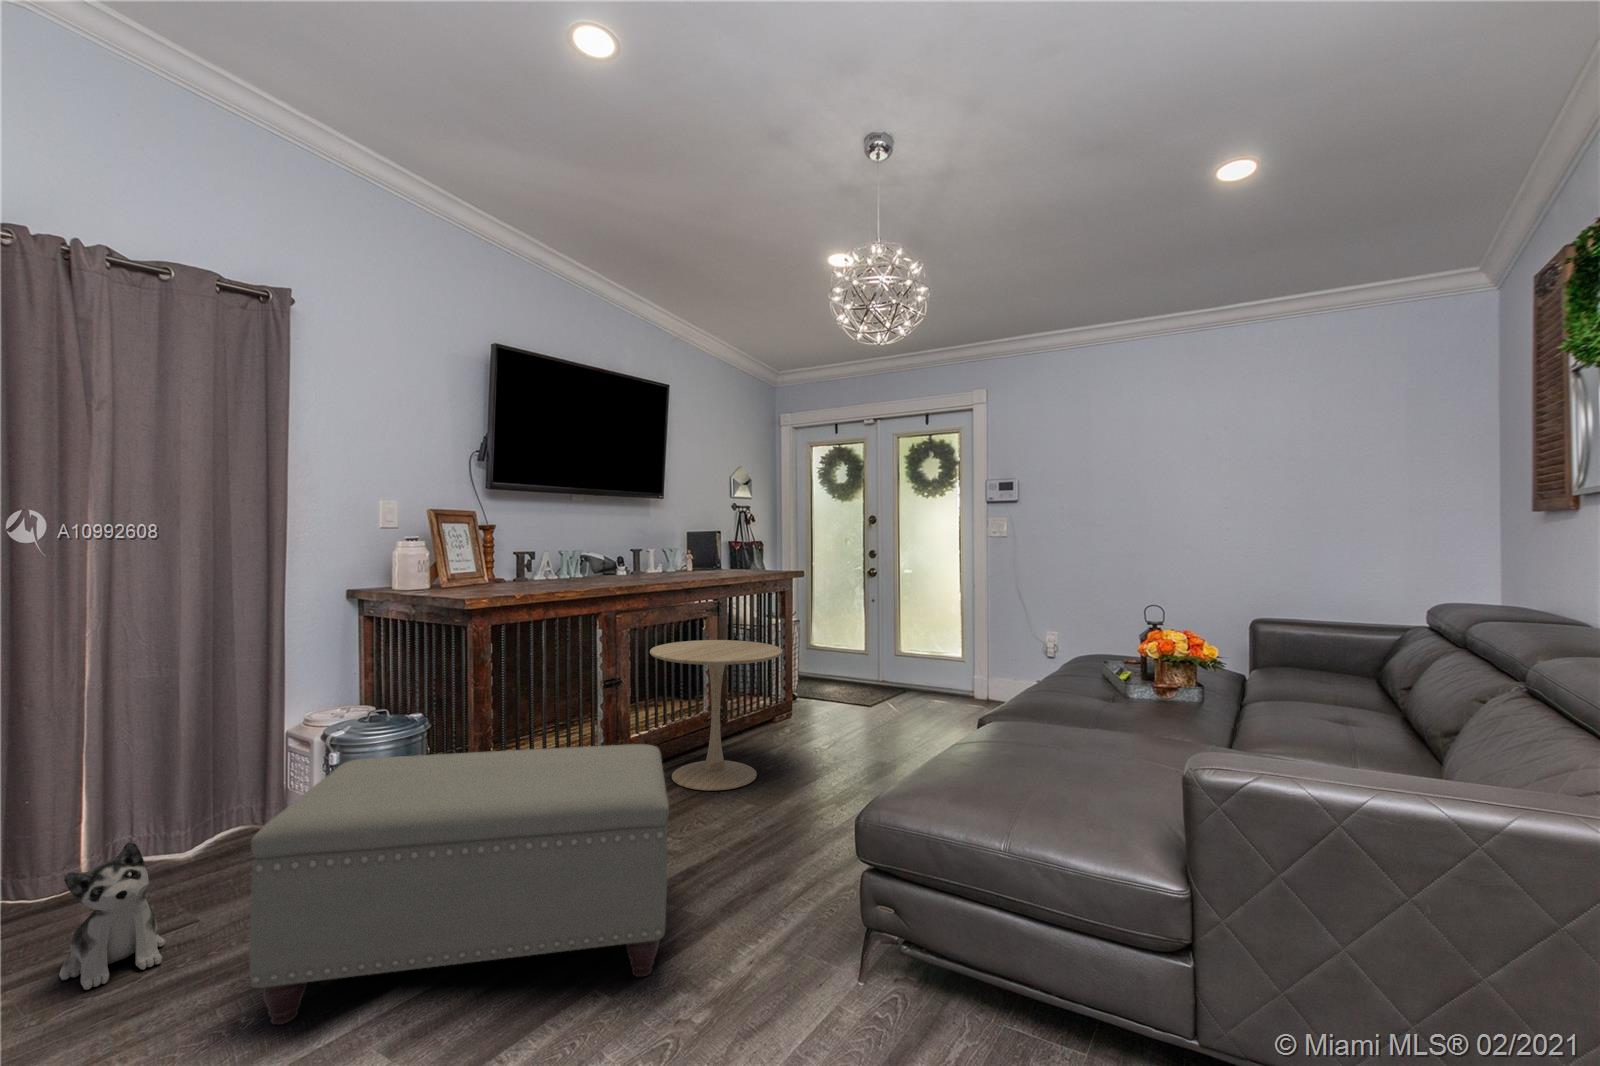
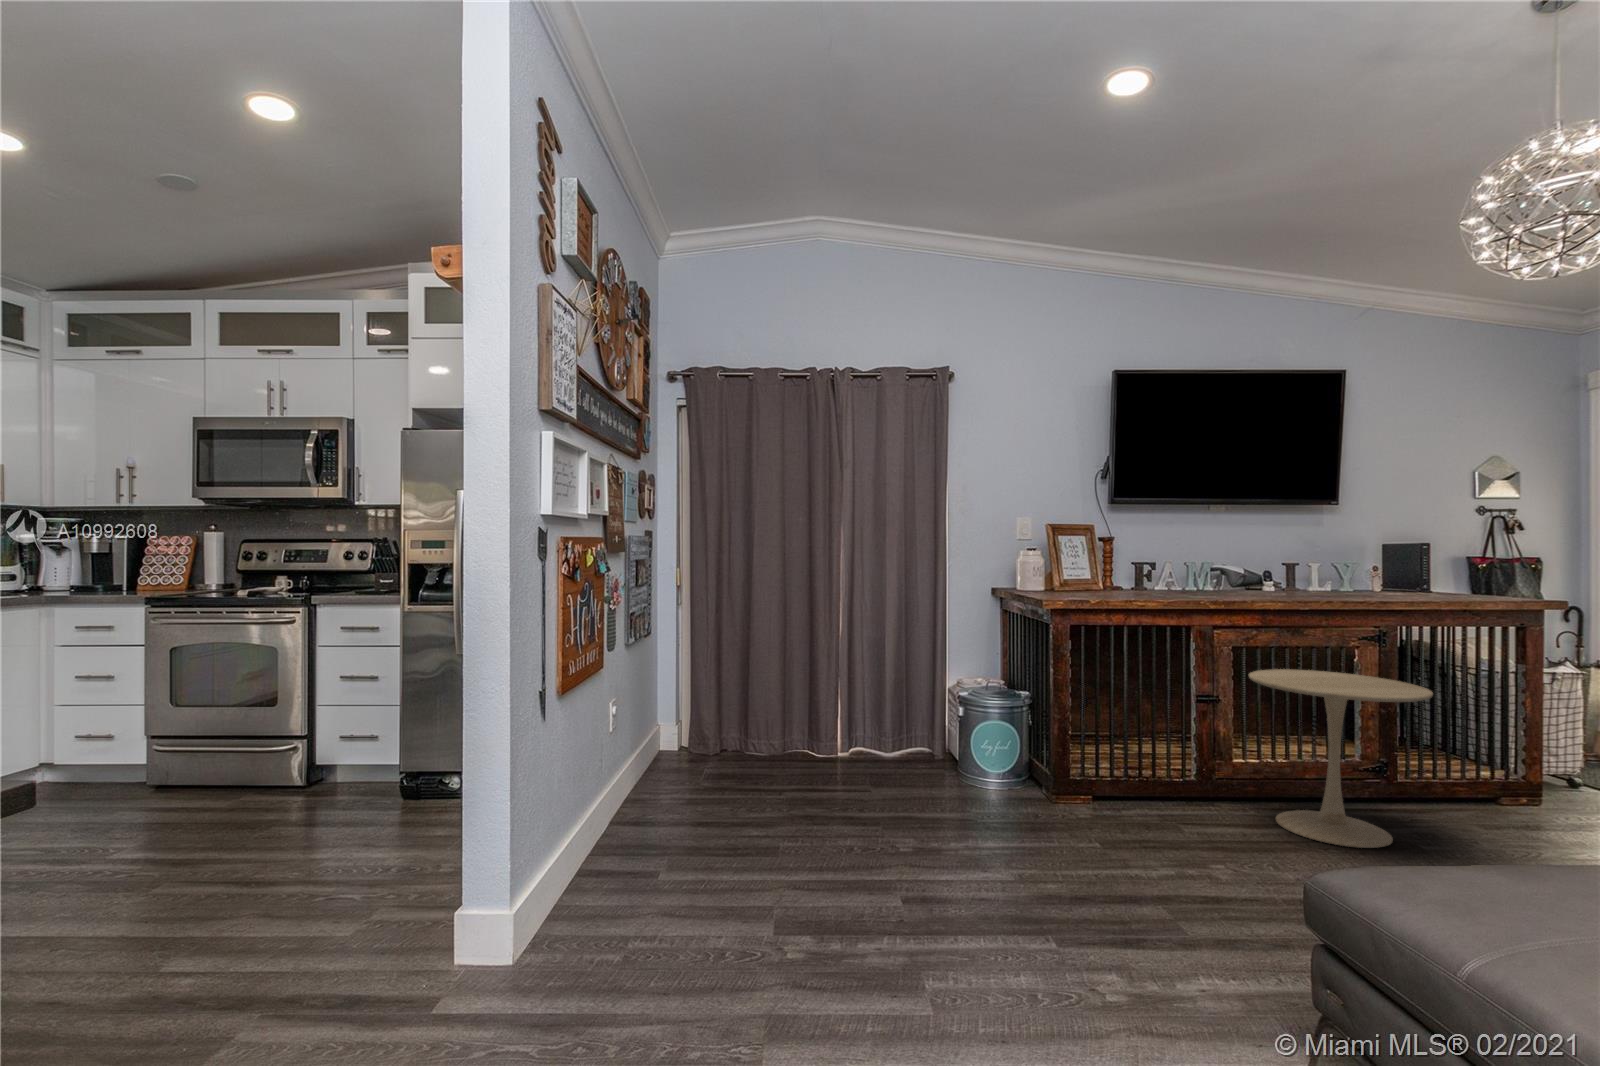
ottoman: present [249,744,669,1025] -> none [872,705,1176,922]
plush toy: present [59,841,165,990] -> none [815,725,860,801]

